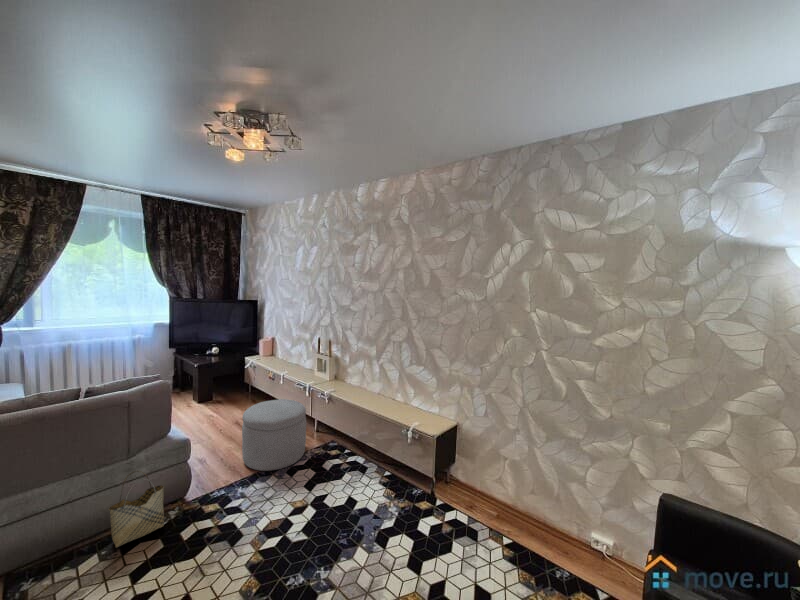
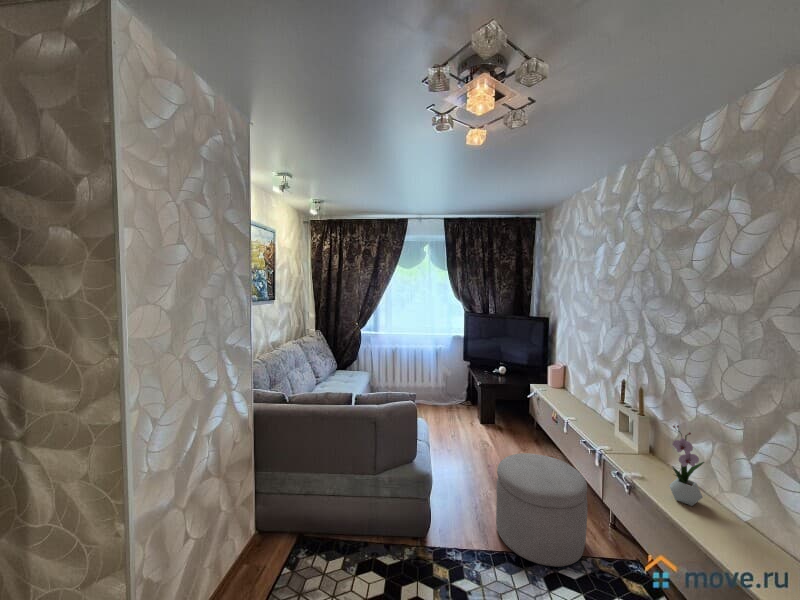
flower arrangement: none [349,355,363,396] -> present [669,425,704,506]
woven basket: present [109,471,164,547] -> none [350,490,398,566]

